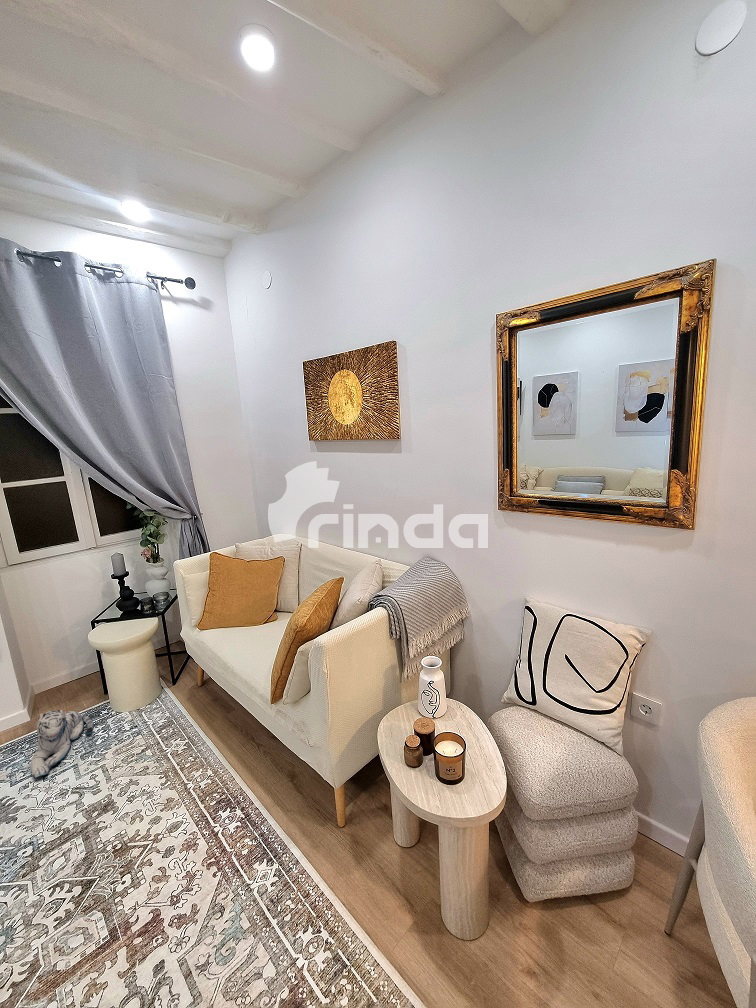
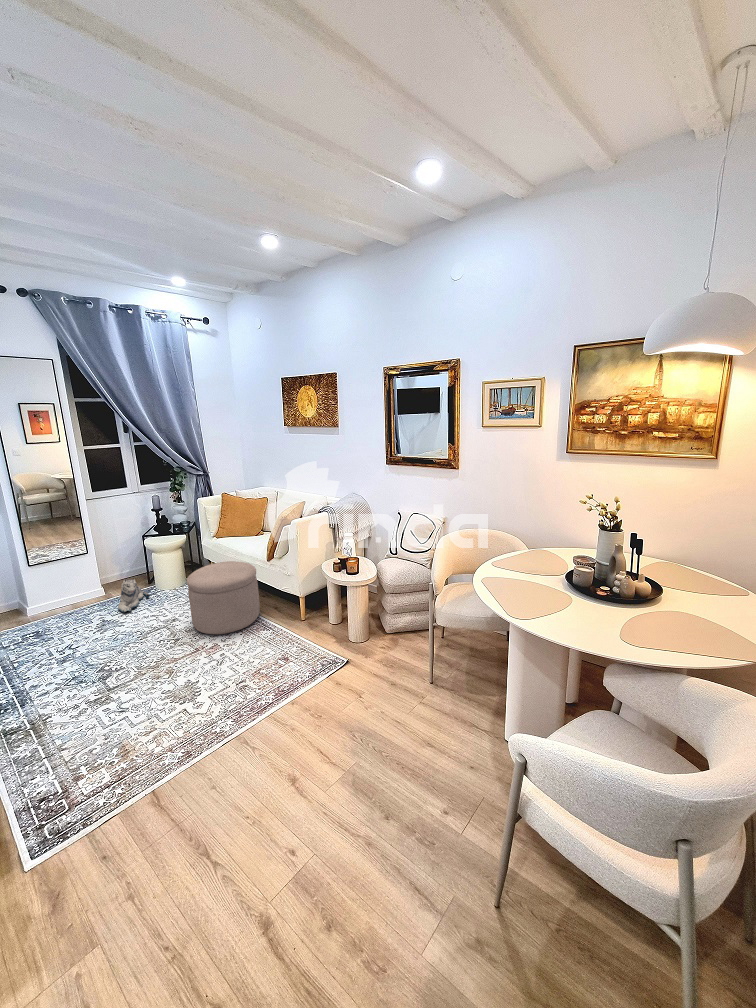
ottoman: none [116,693,263,872] -> present [187,561,260,634]

